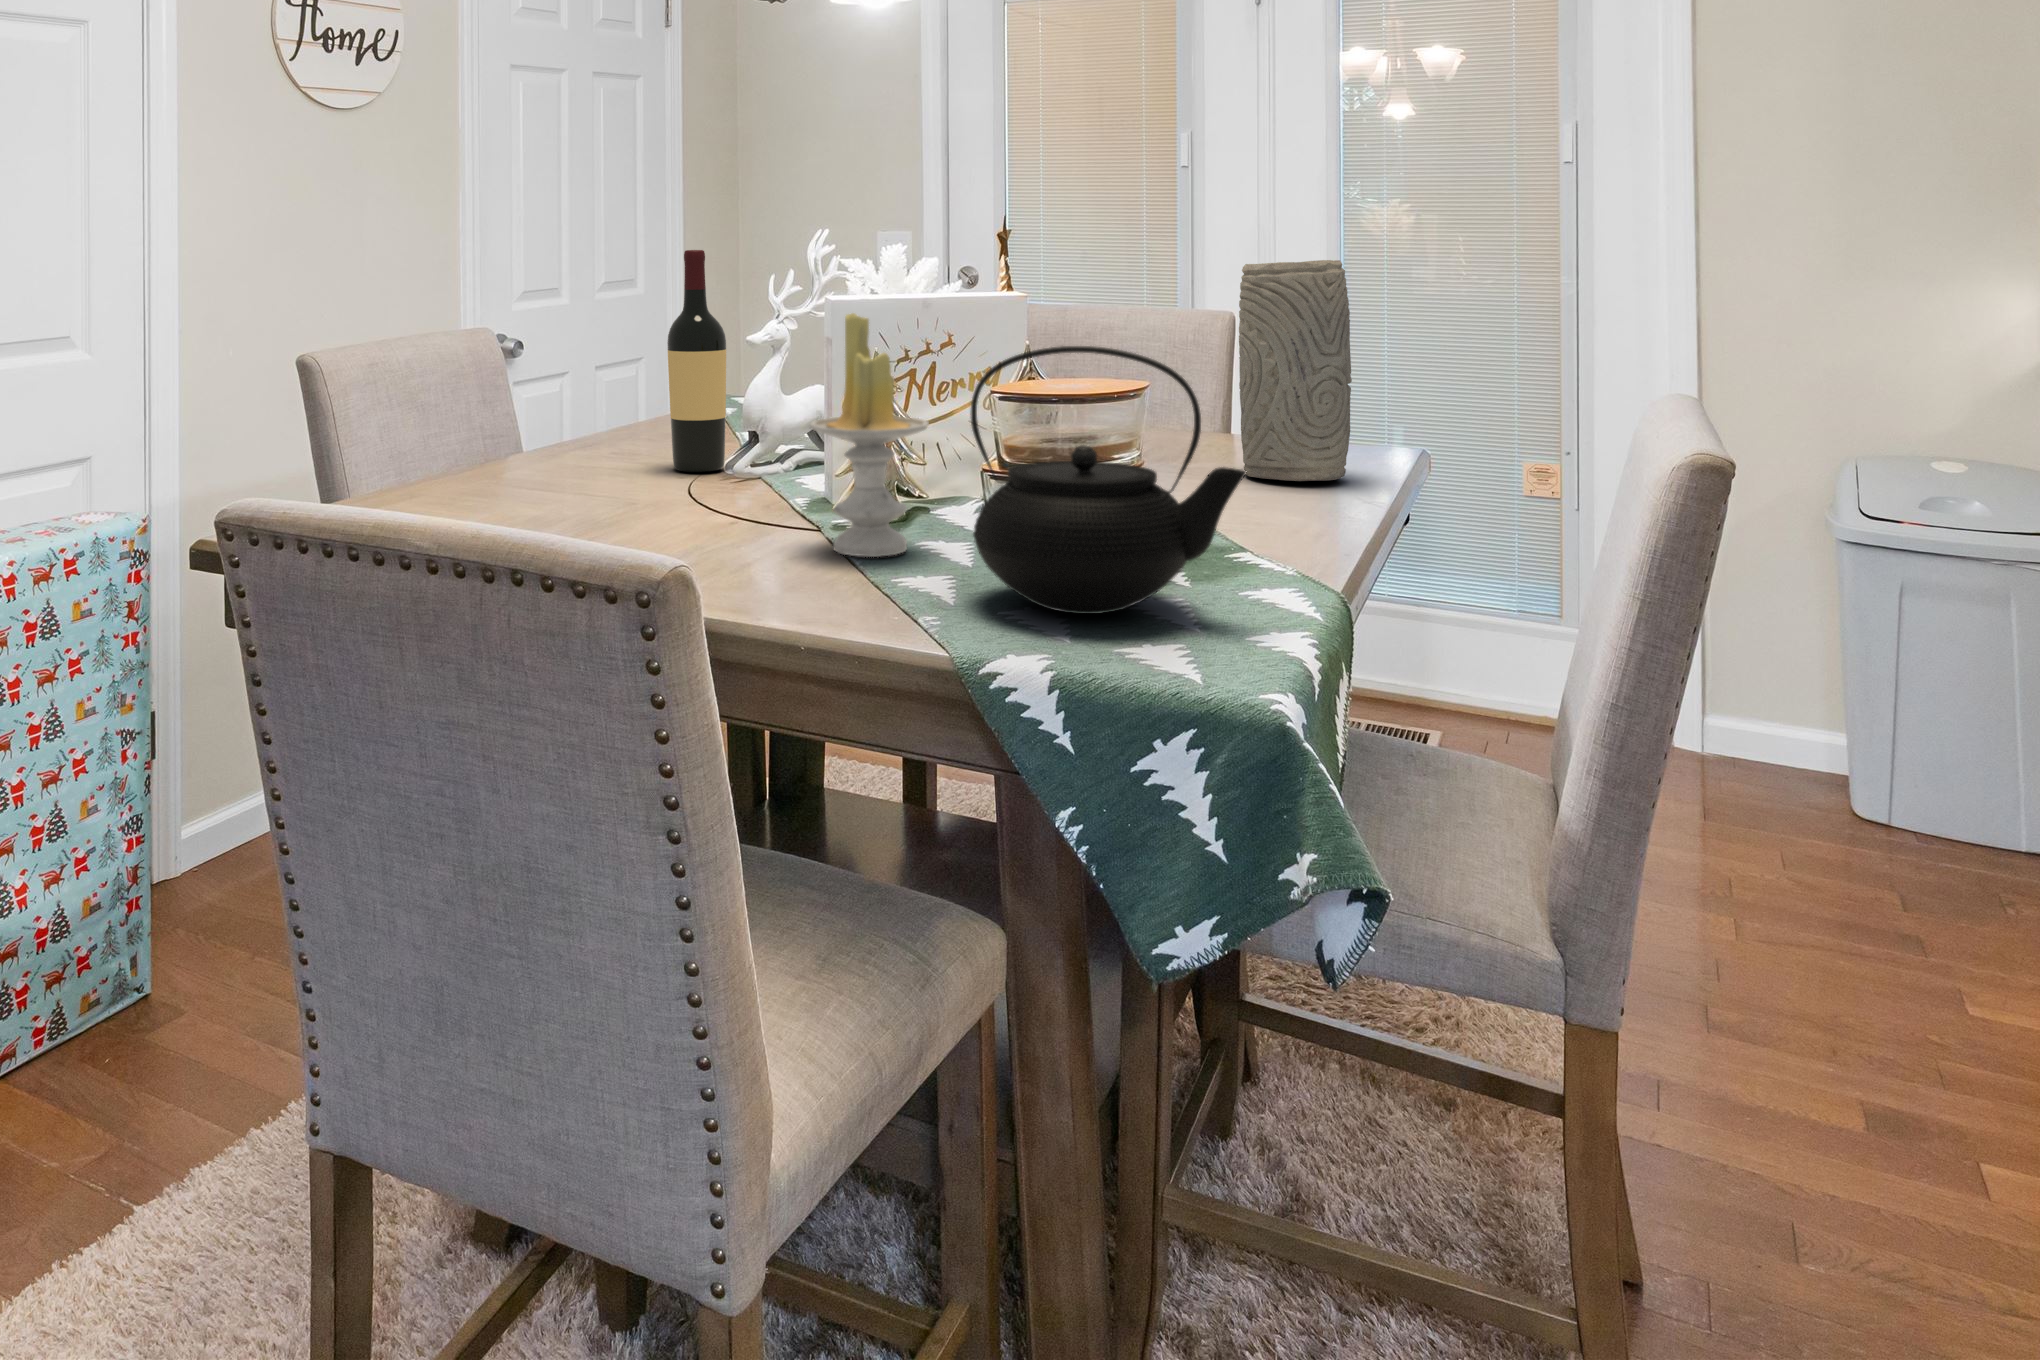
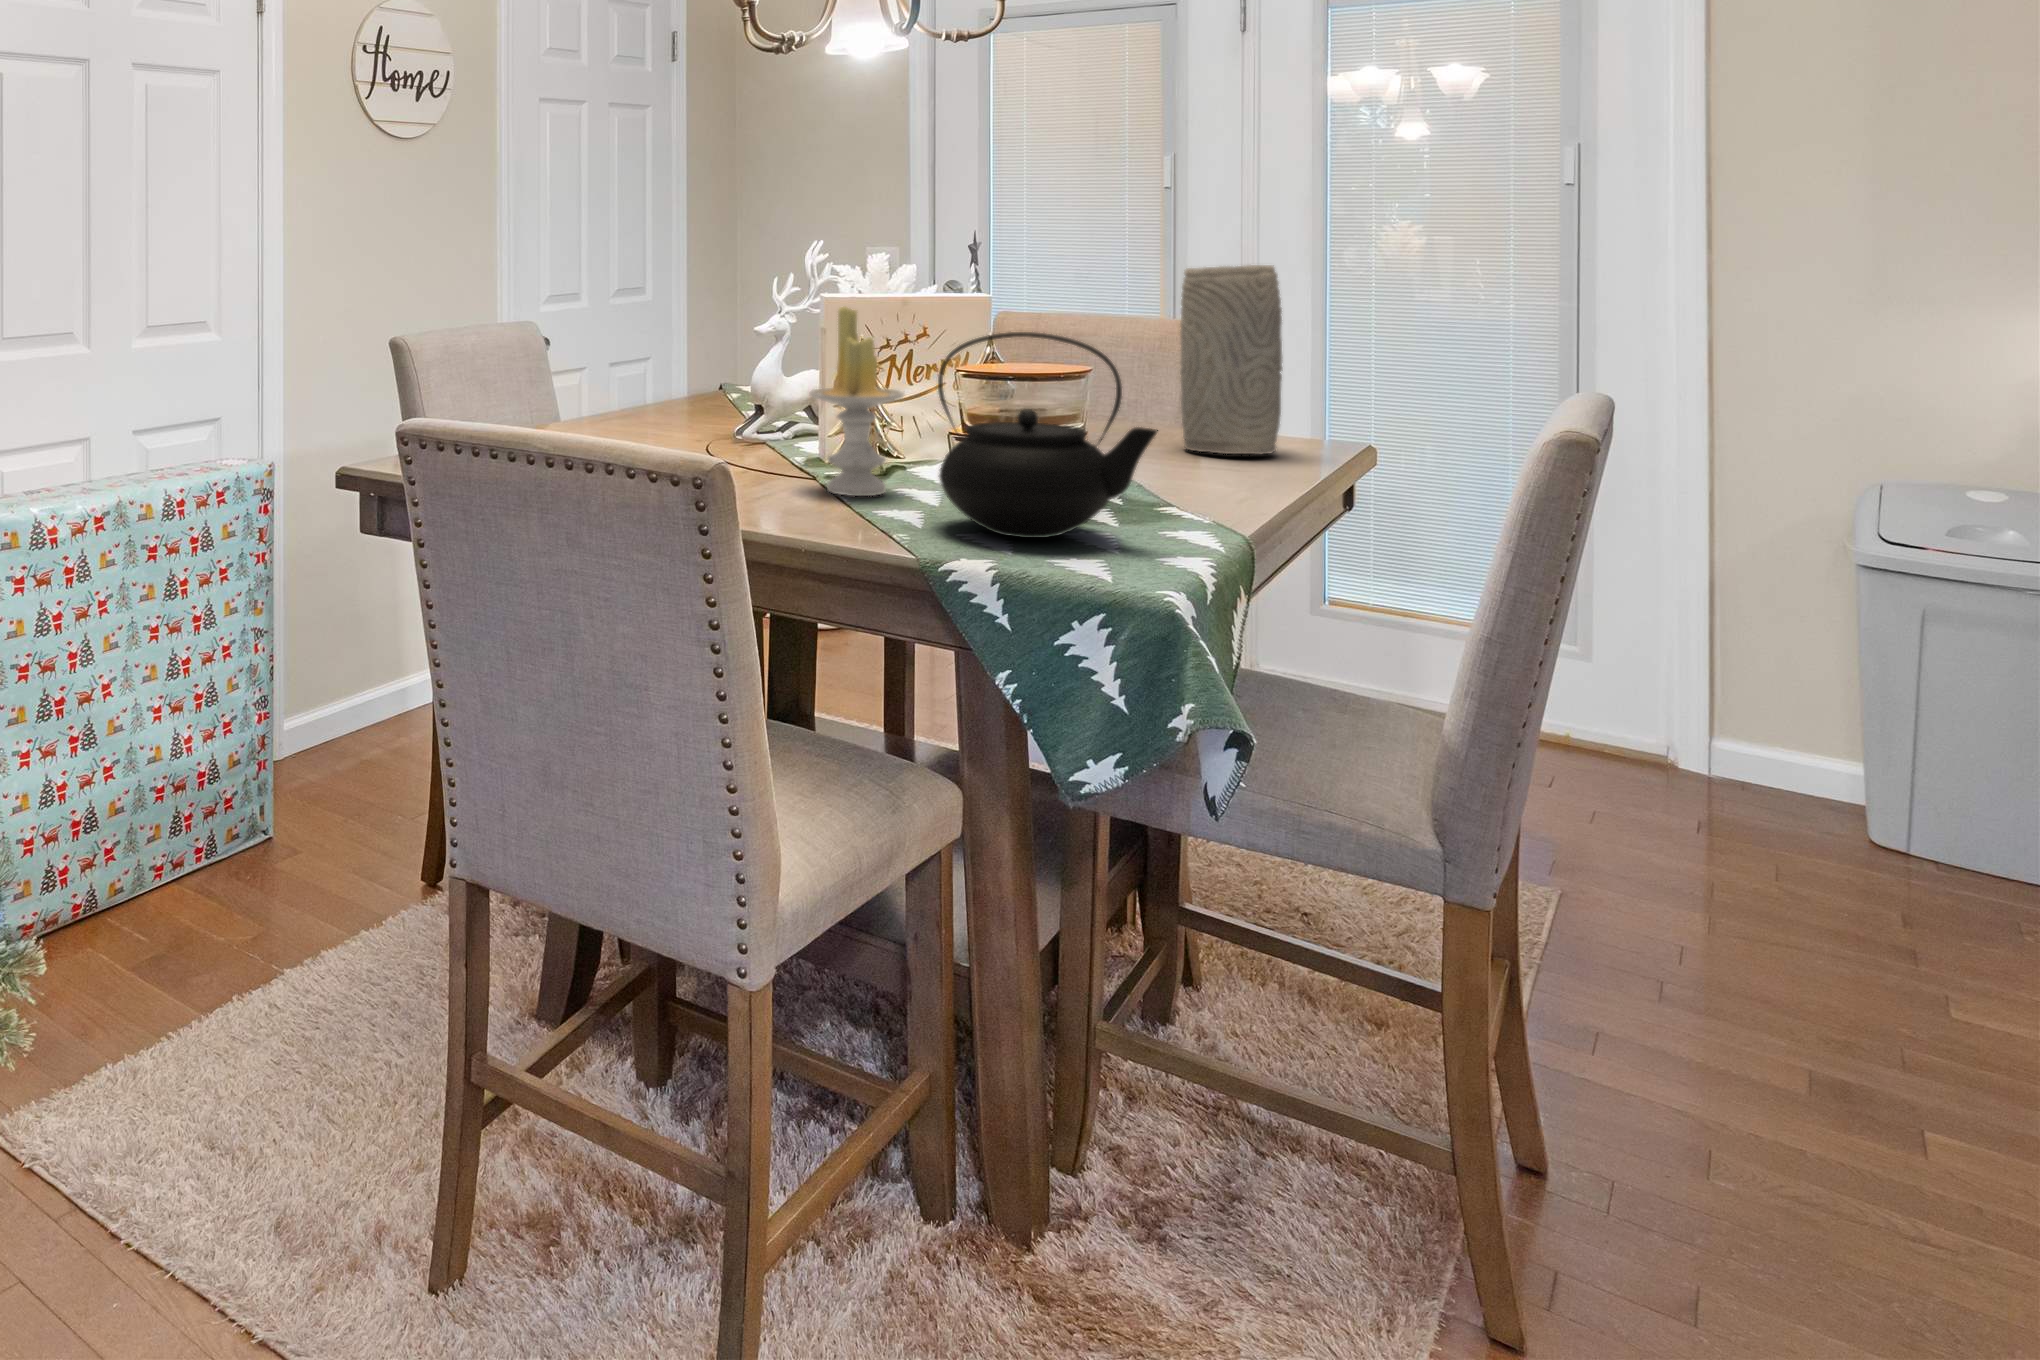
wine bottle: present [667,250,726,472] -> none [689,255,736,435]

